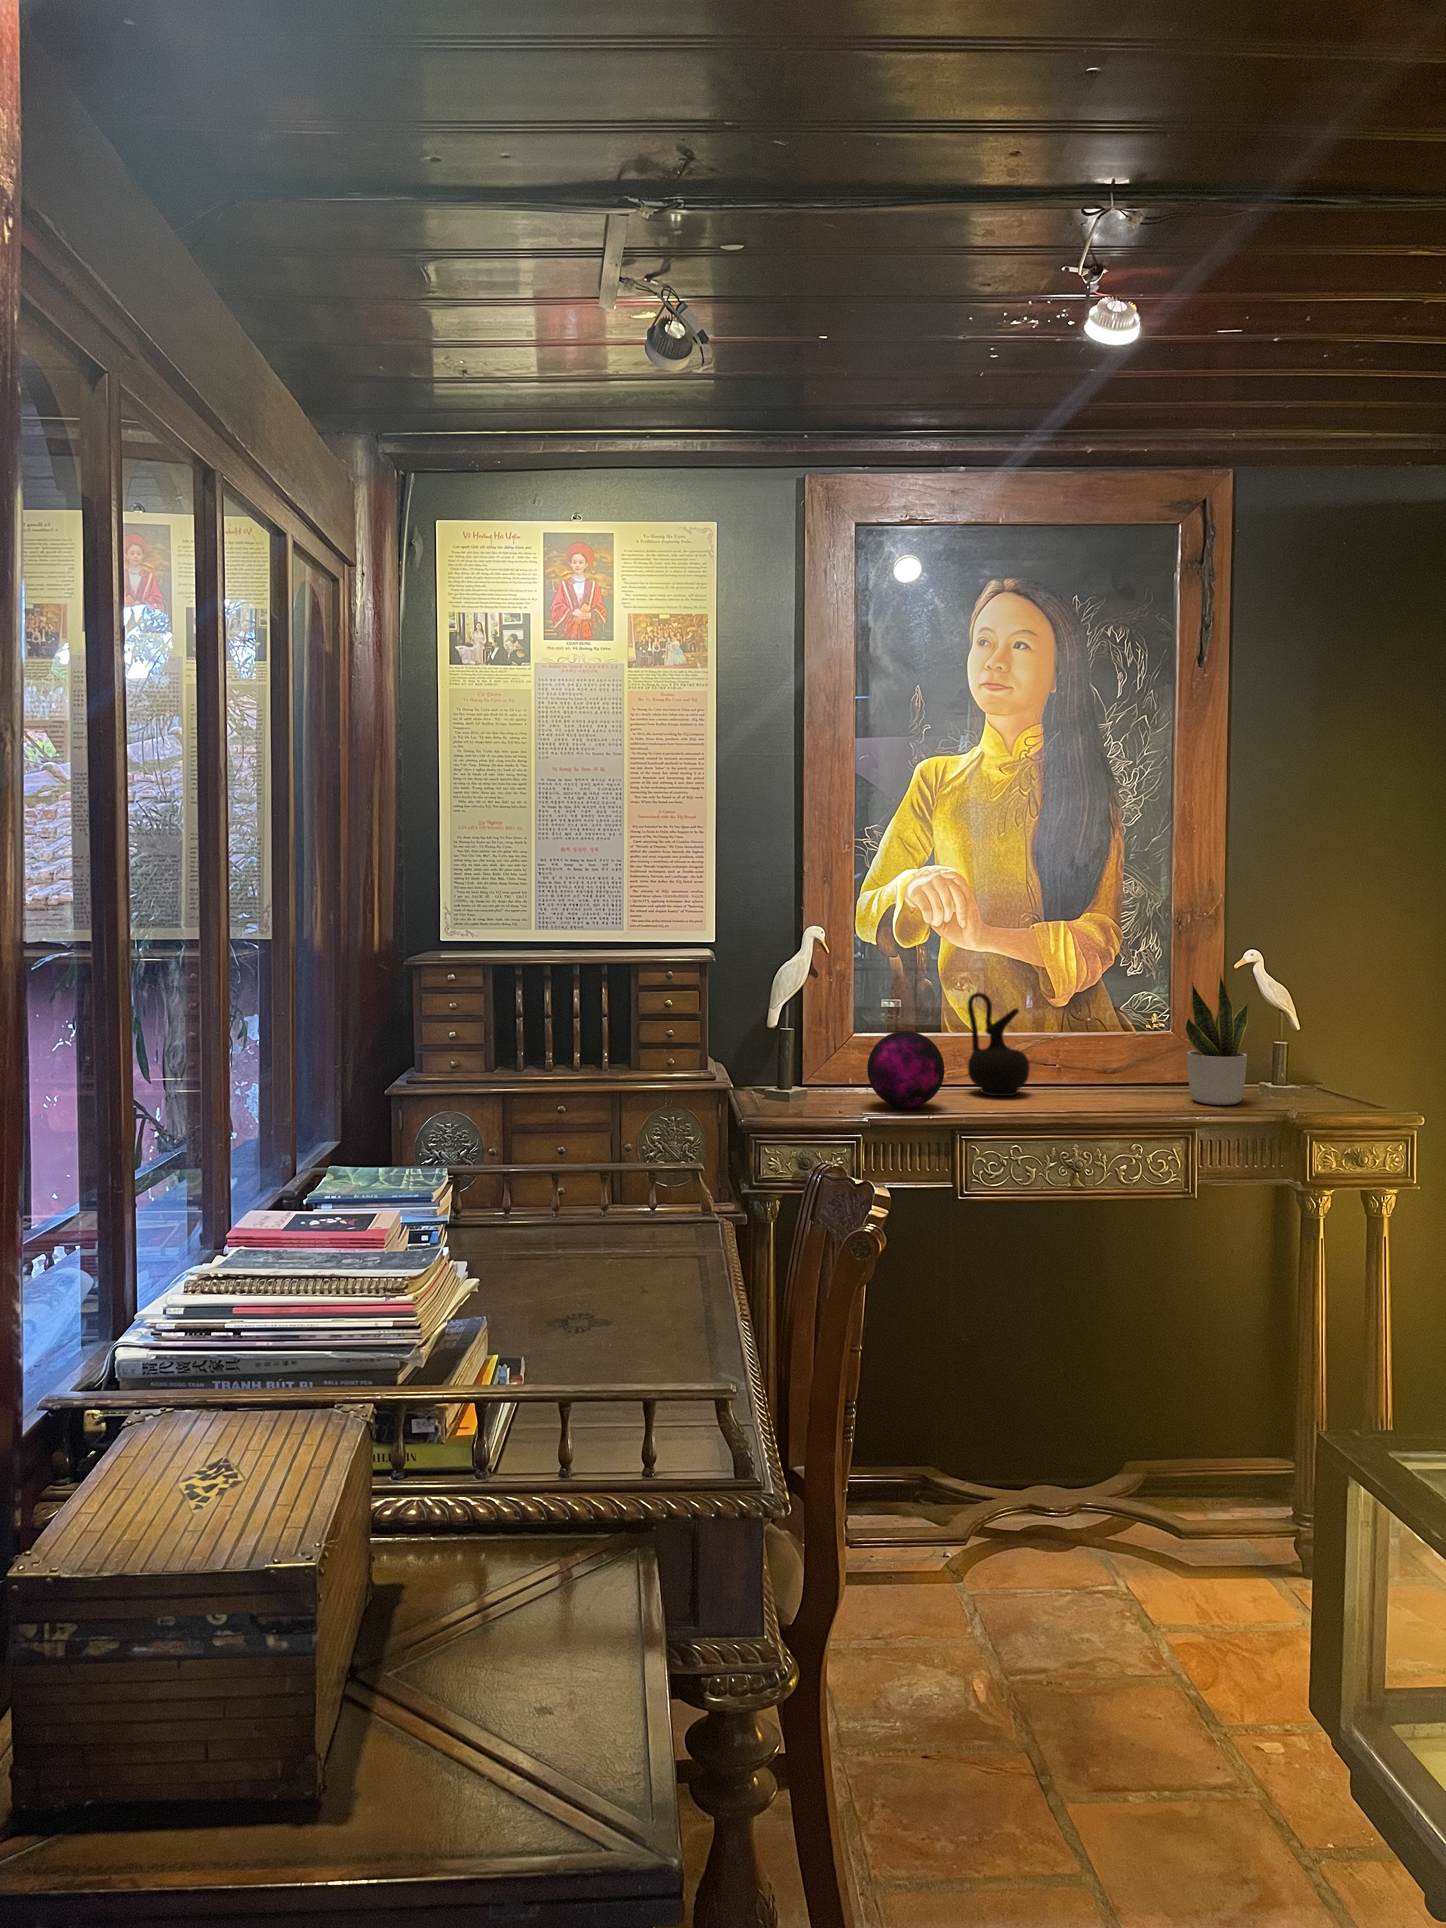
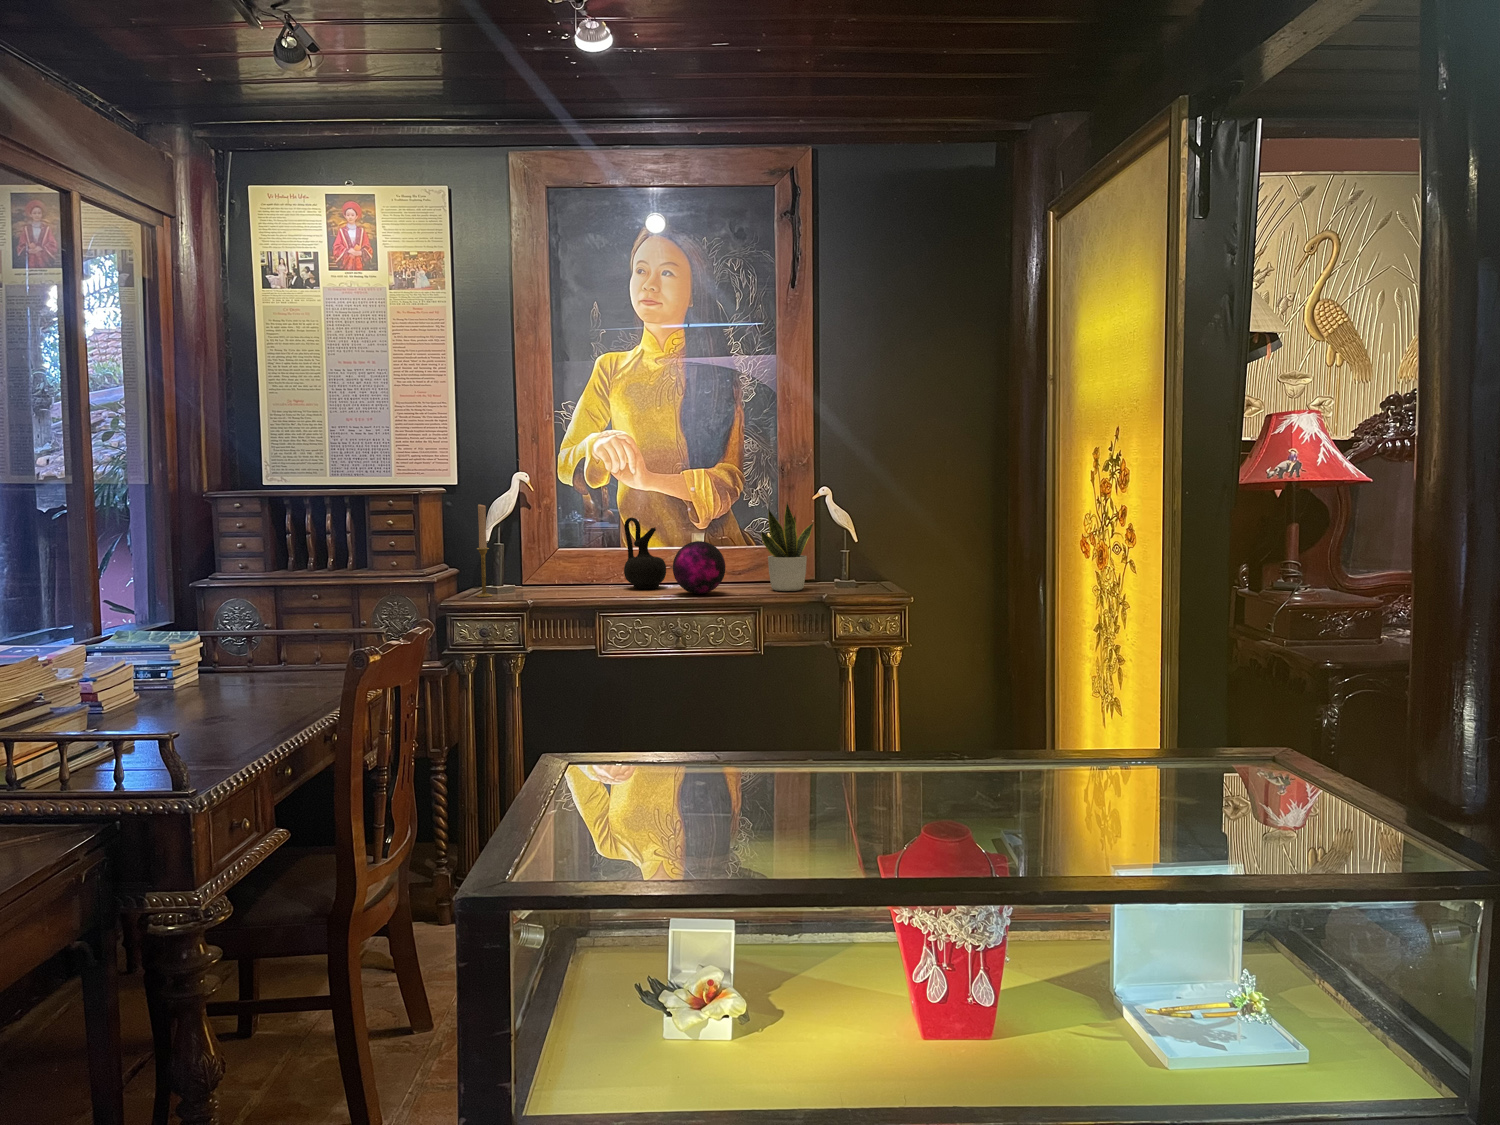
candlestick: none [775,973,798,1108] -> present [477,504,492,597]
decorative orb: present [867,1031,945,1108] -> present [673,541,725,594]

